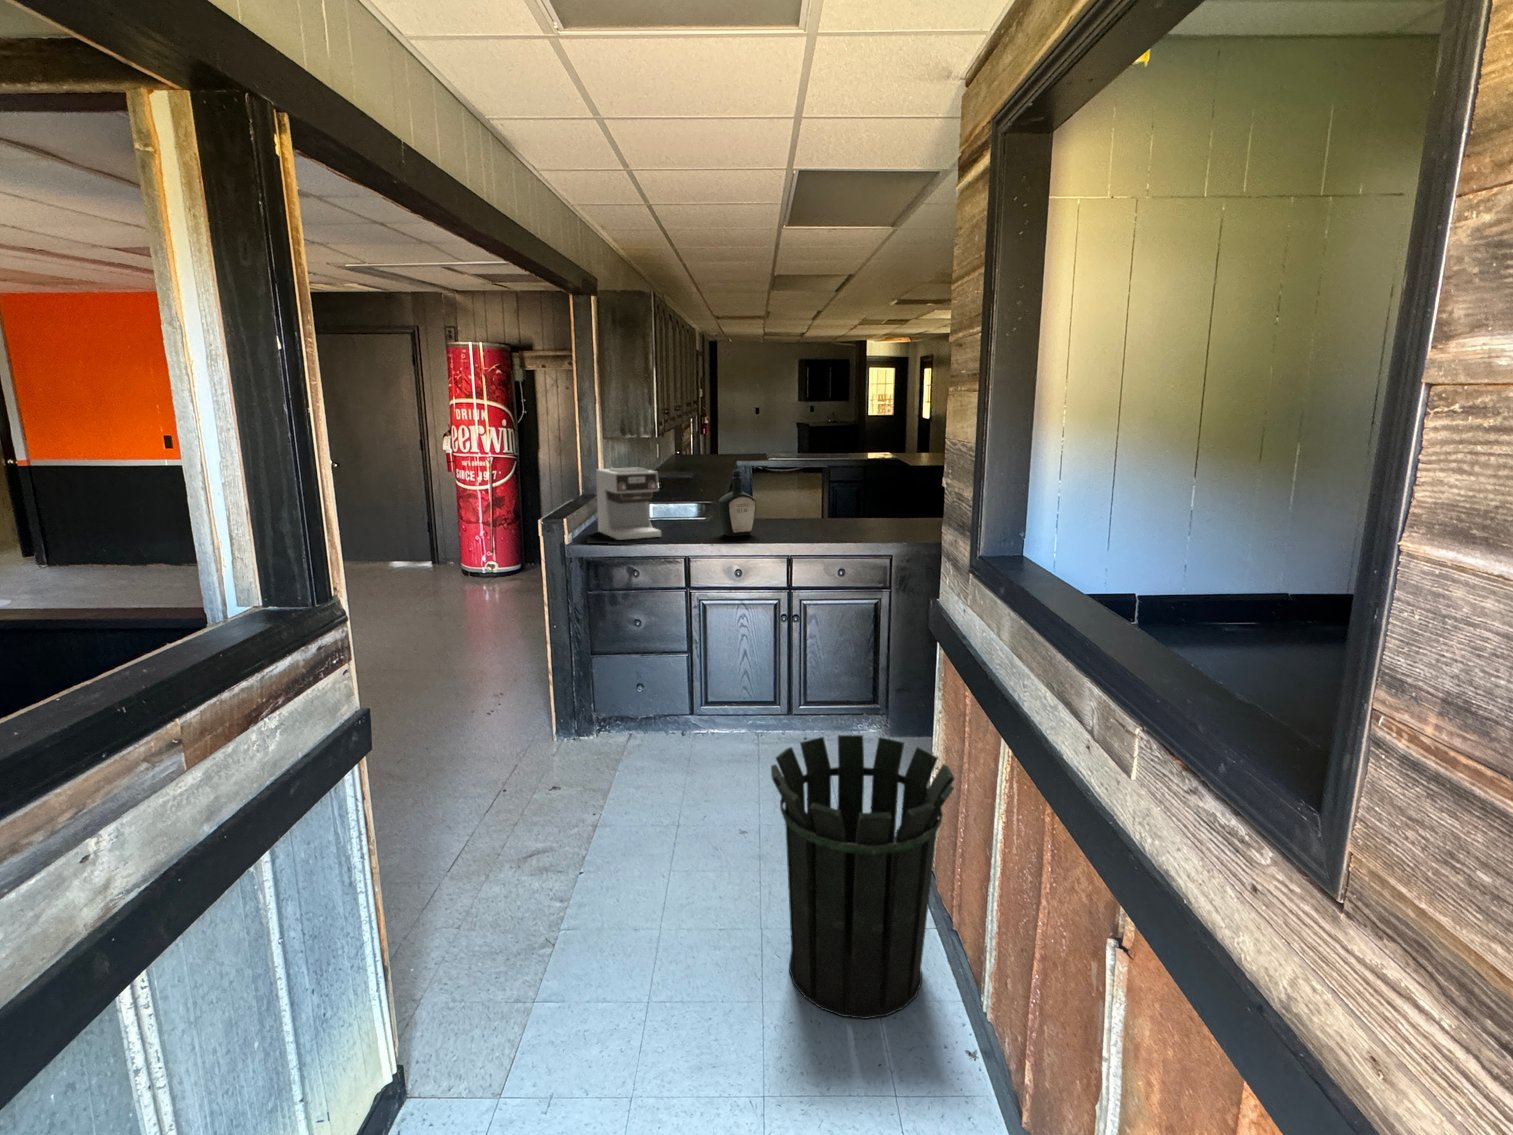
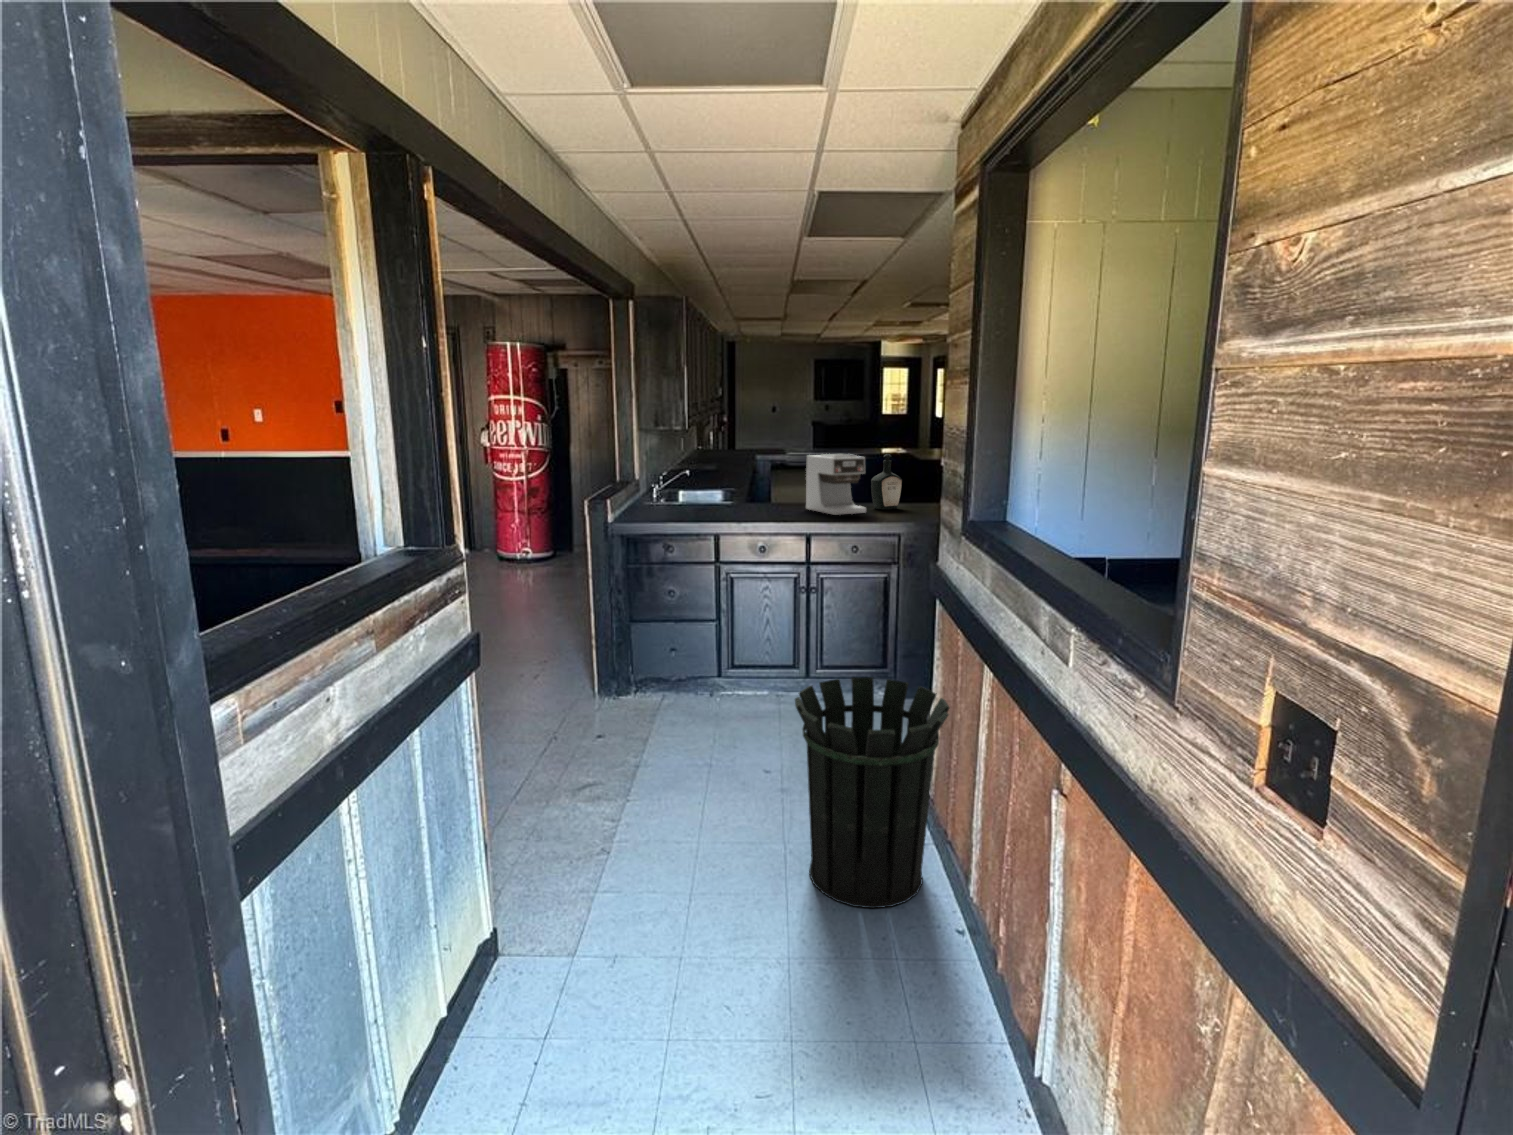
coffee maker: present [596,467,661,540] -> present [806,454,866,515]
bottle: present [718,470,756,536] -> present [871,454,902,510]

